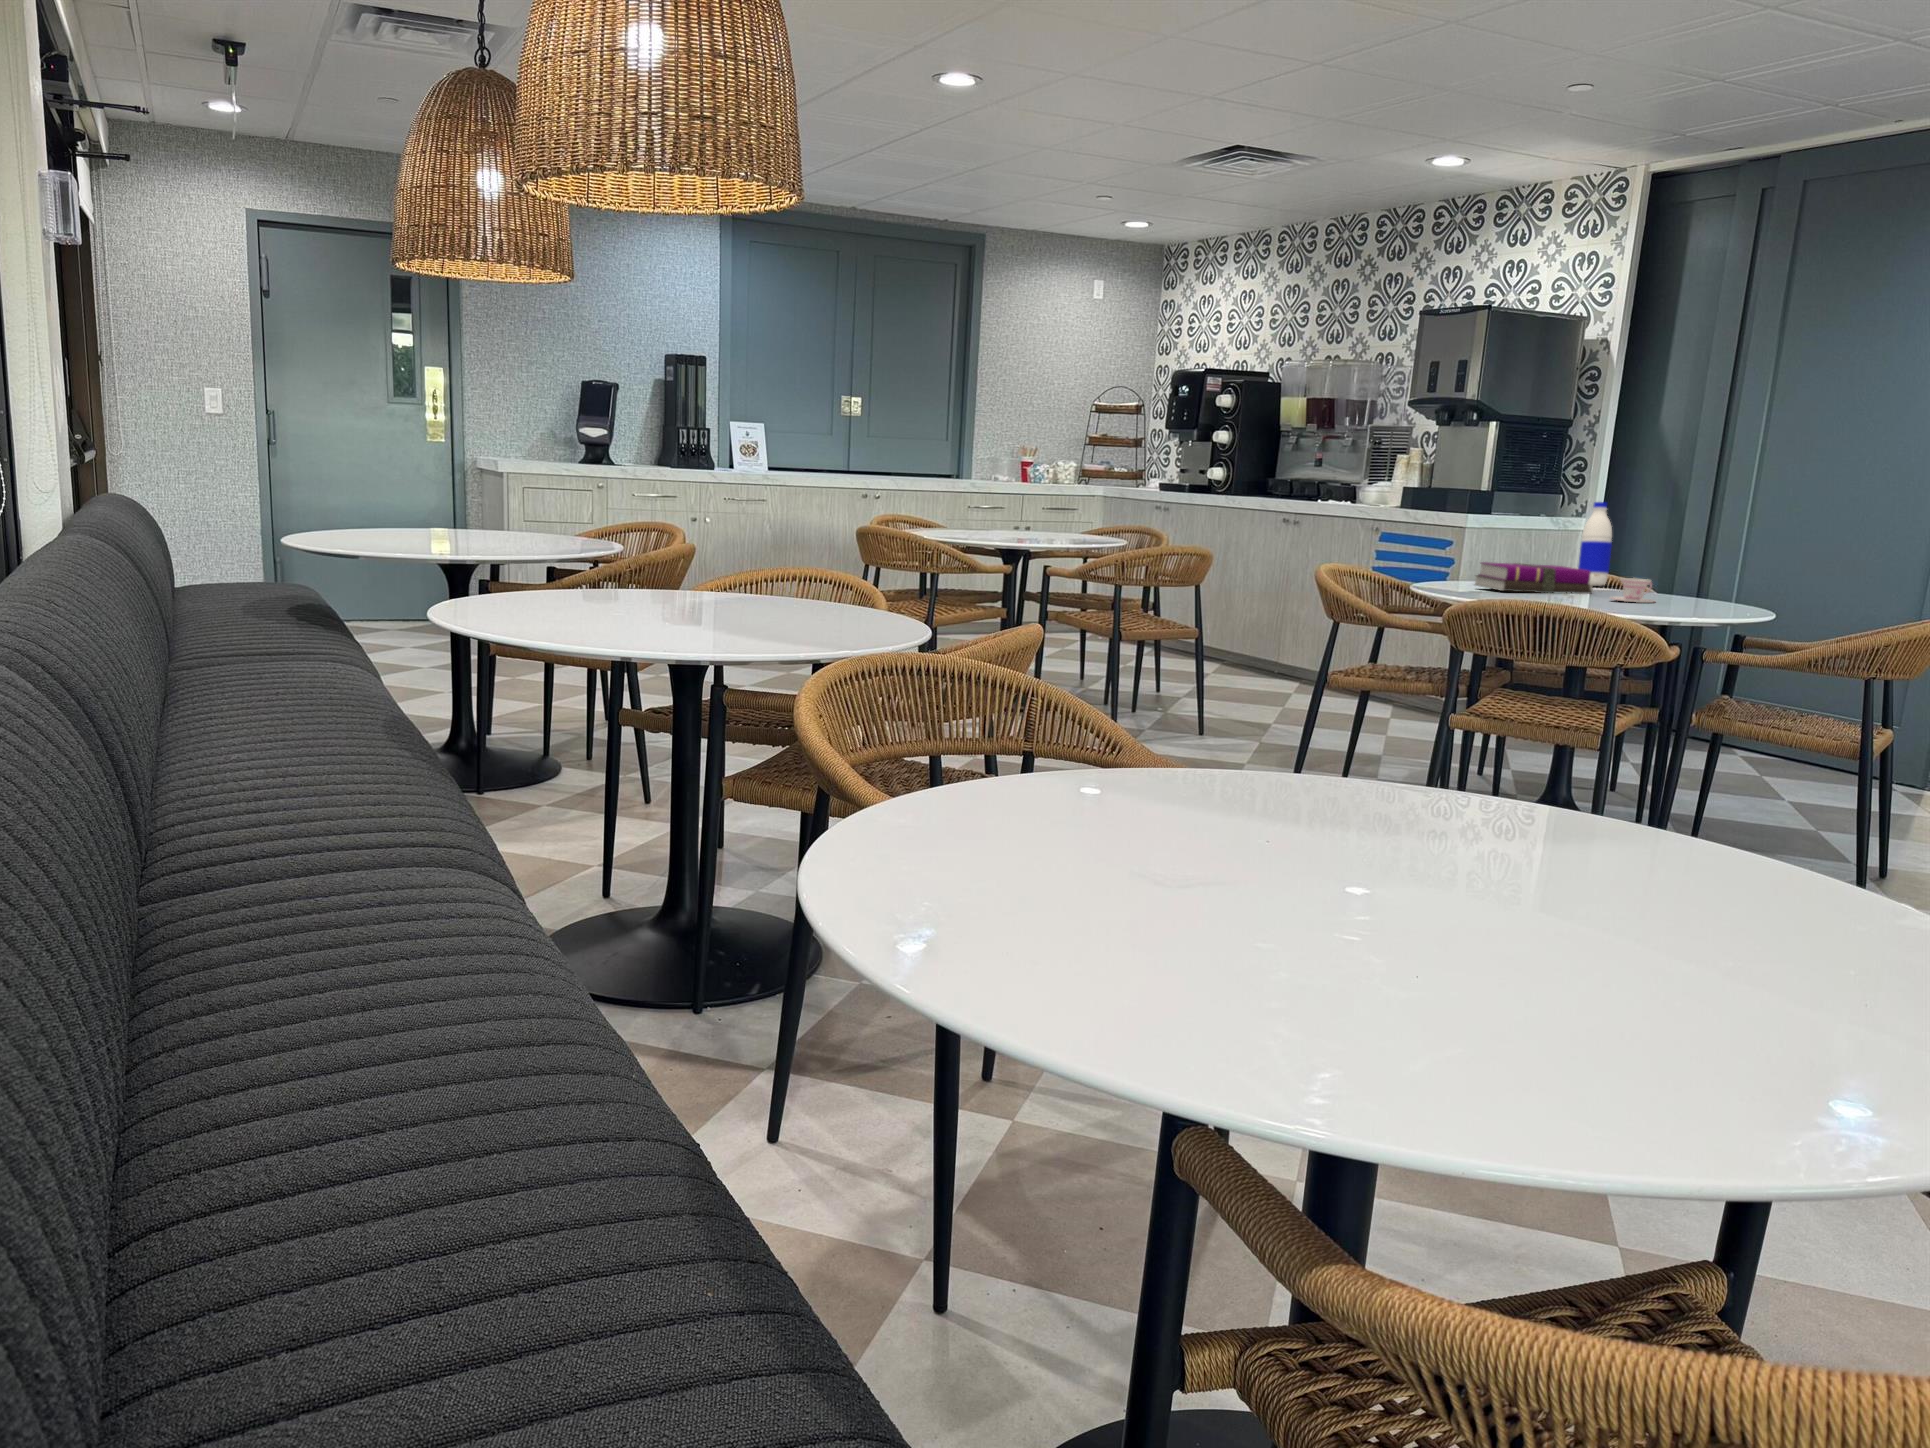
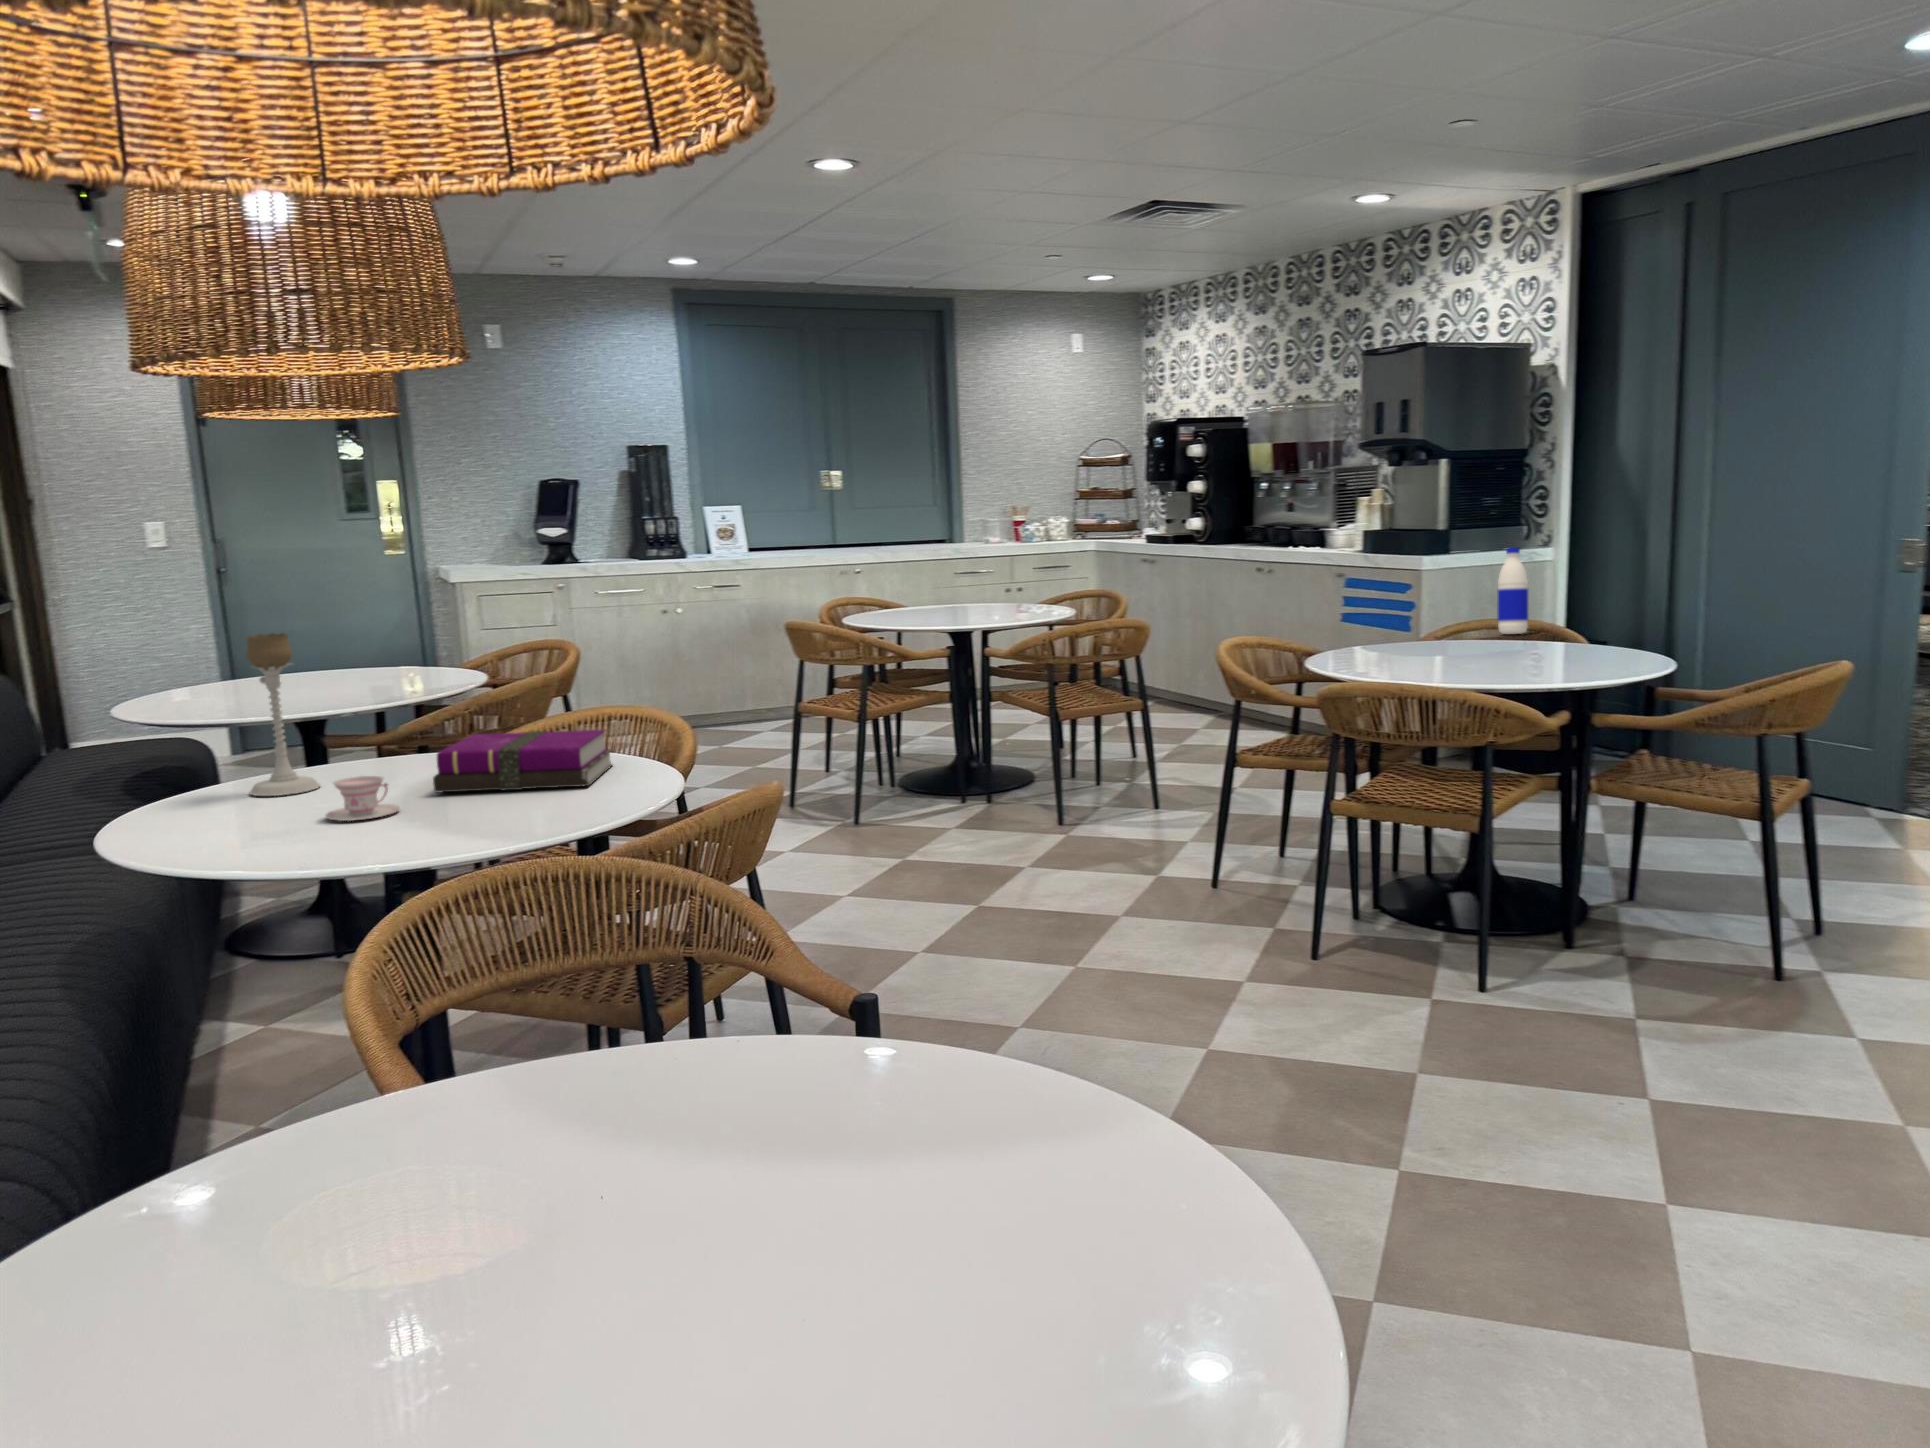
candle holder: none [524,457,585,609] -> present [246,633,320,796]
notebook: present [1475,562,1593,594] -> present [433,730,612,793]
teacup: present [1611,578,1655,603] -> present [326,776,400,821]

